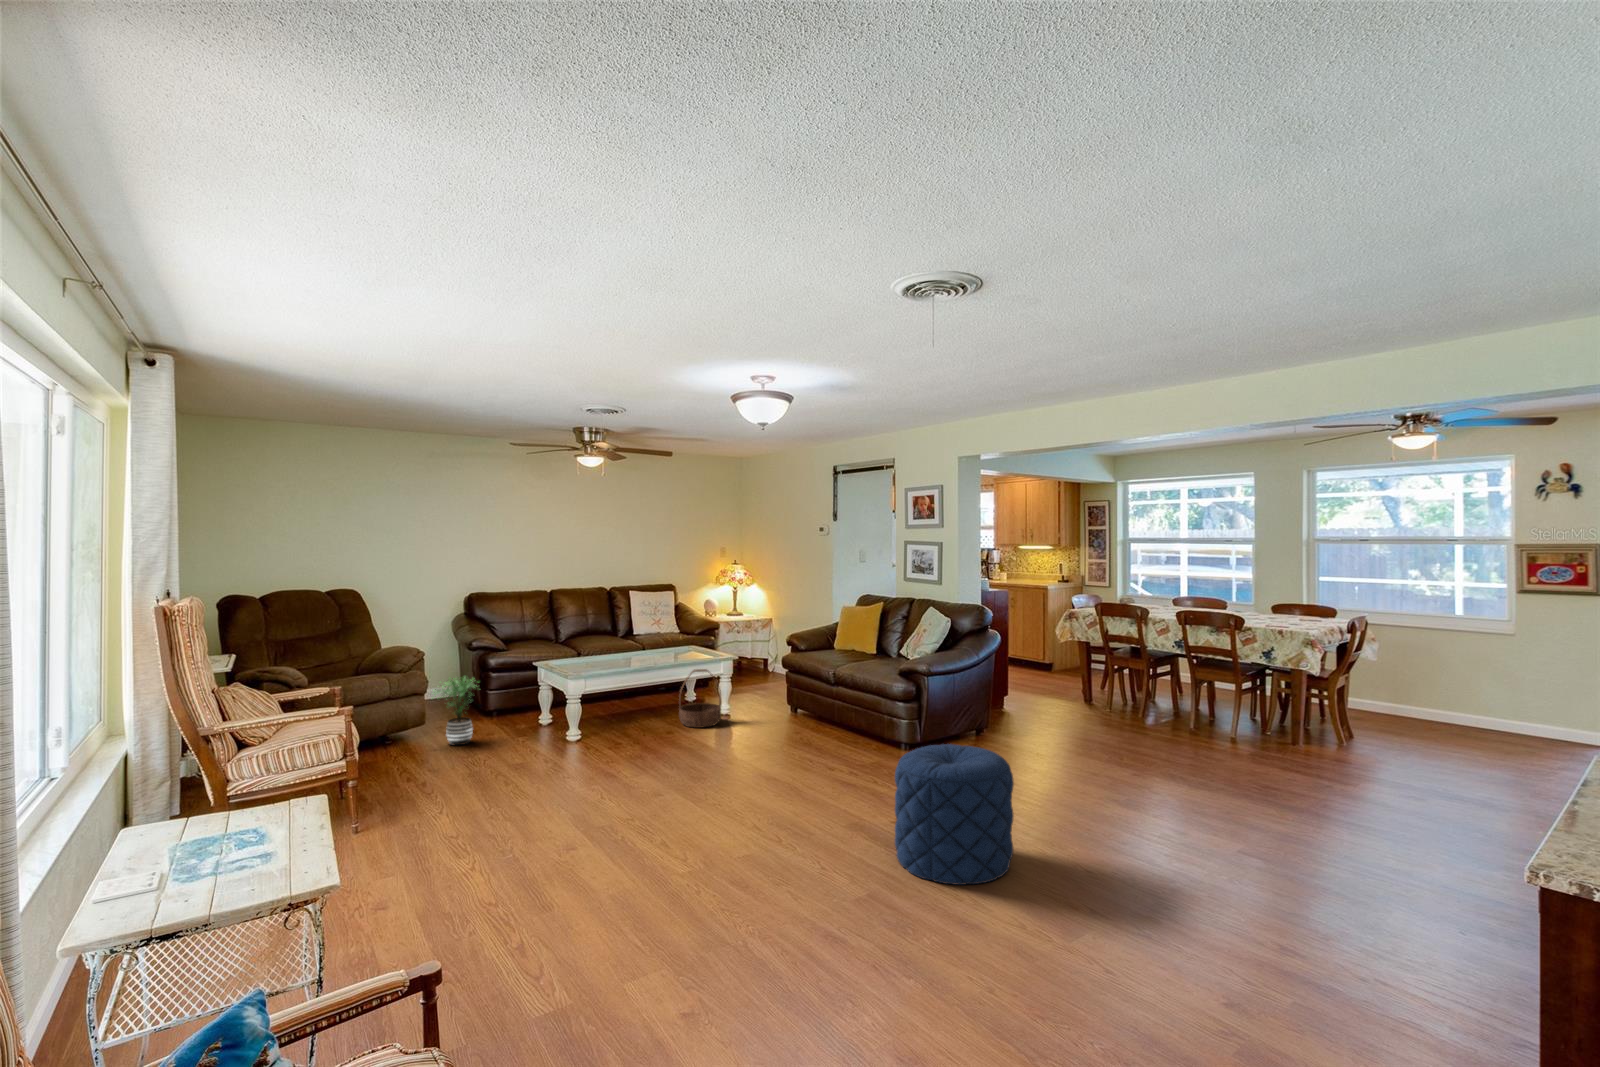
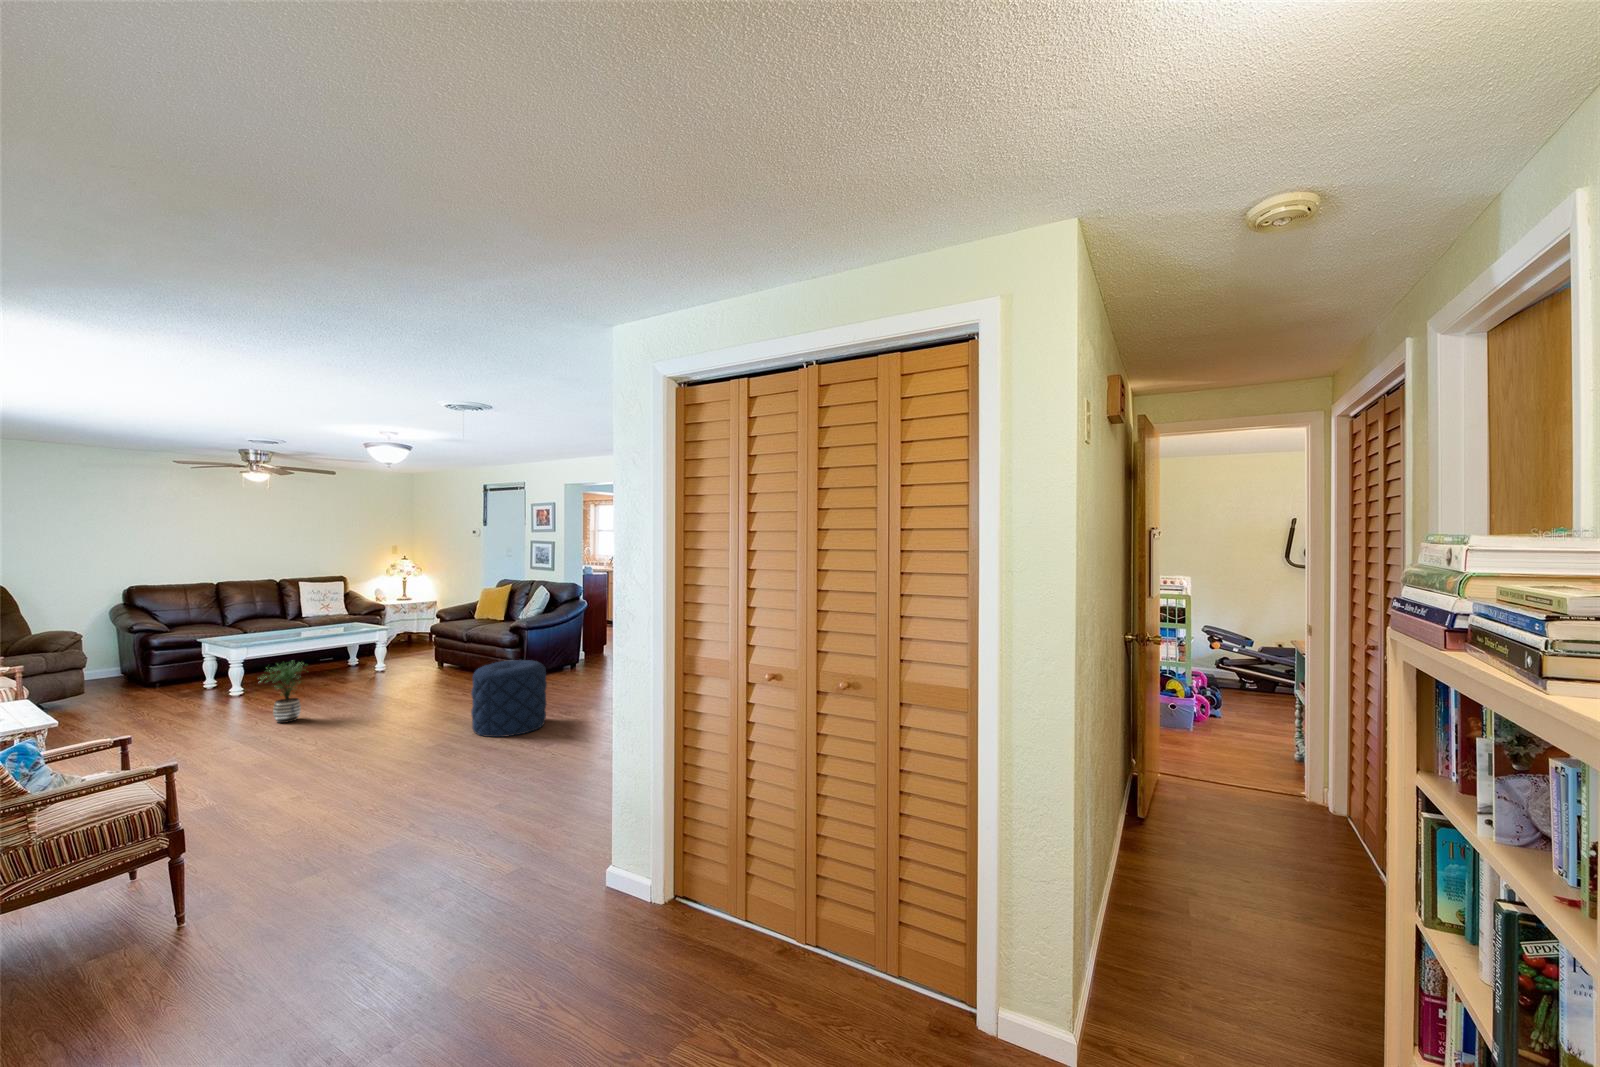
basket: present [679,669,721,728] -> none [338,636,375,680]
potted plant: present [432,678,476,745] -> present [260,663,302,723]

